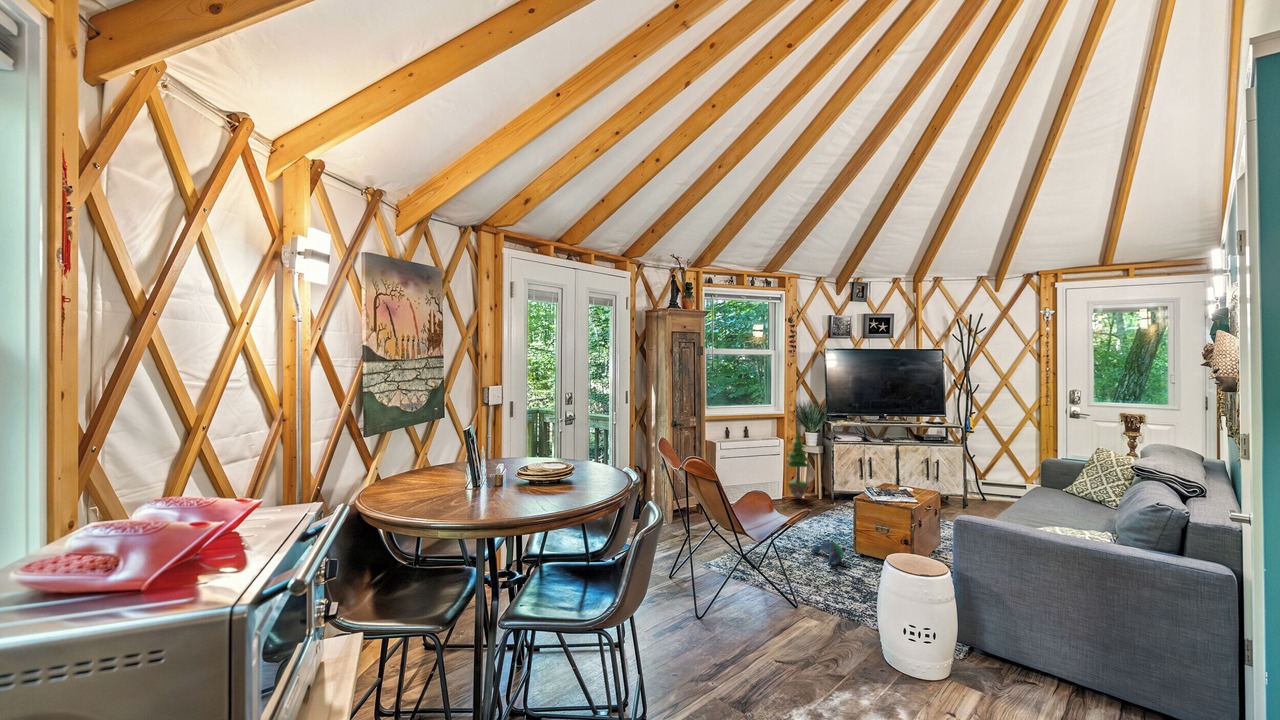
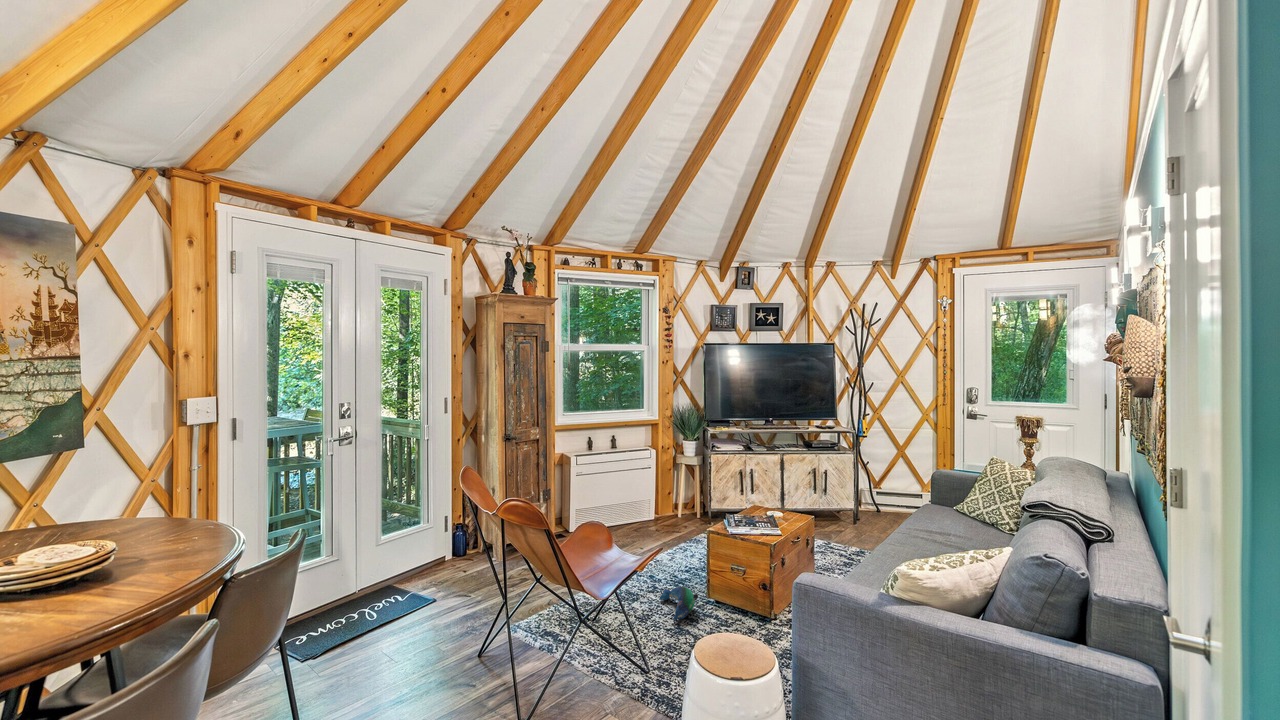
potted tree: present [786,432,809,498] -> none [657,439,686,520]

